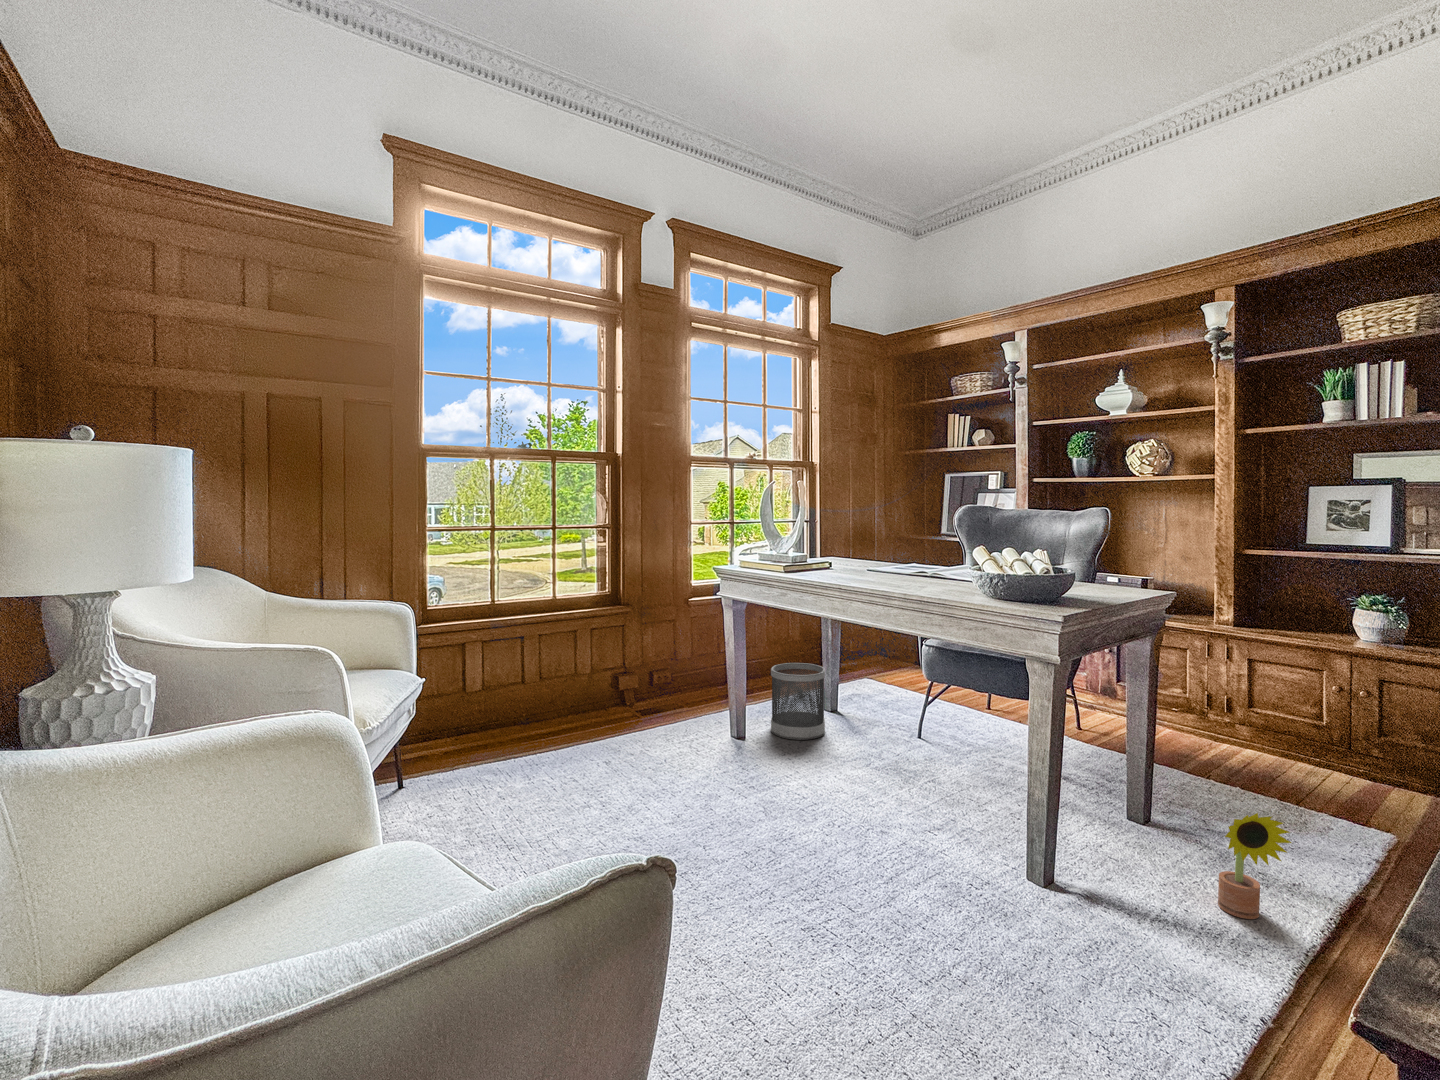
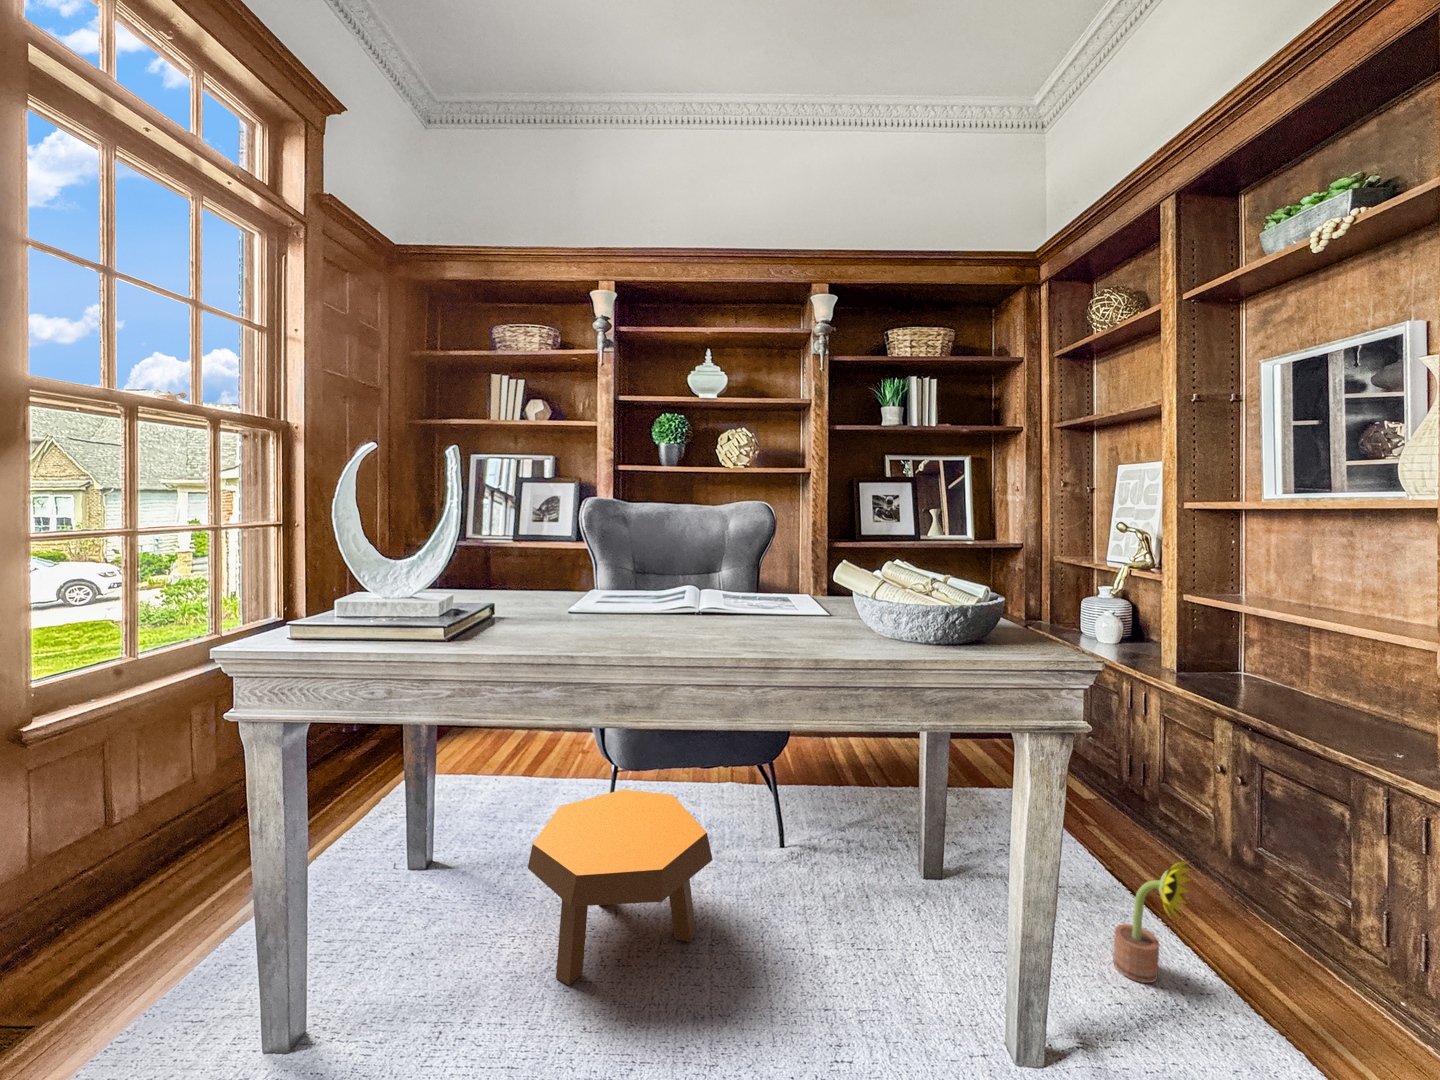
wastebasket: present [771,663,825,740] -> none [343,799,466,980]
footstool: none [843,686,947,776] -> present [528,789,713,985]

